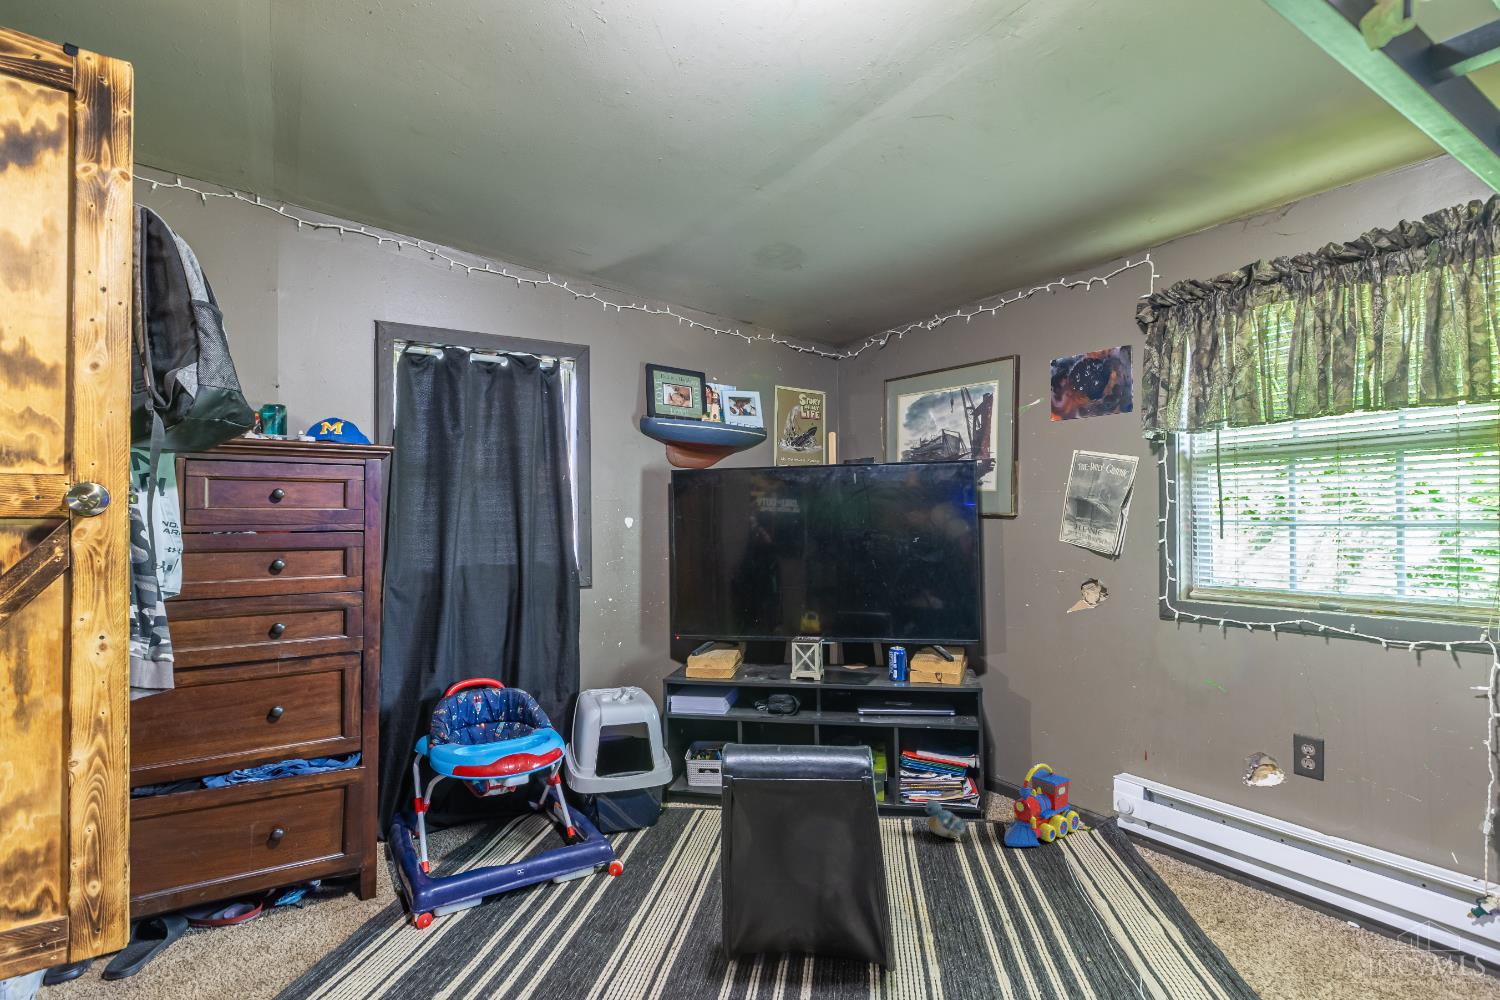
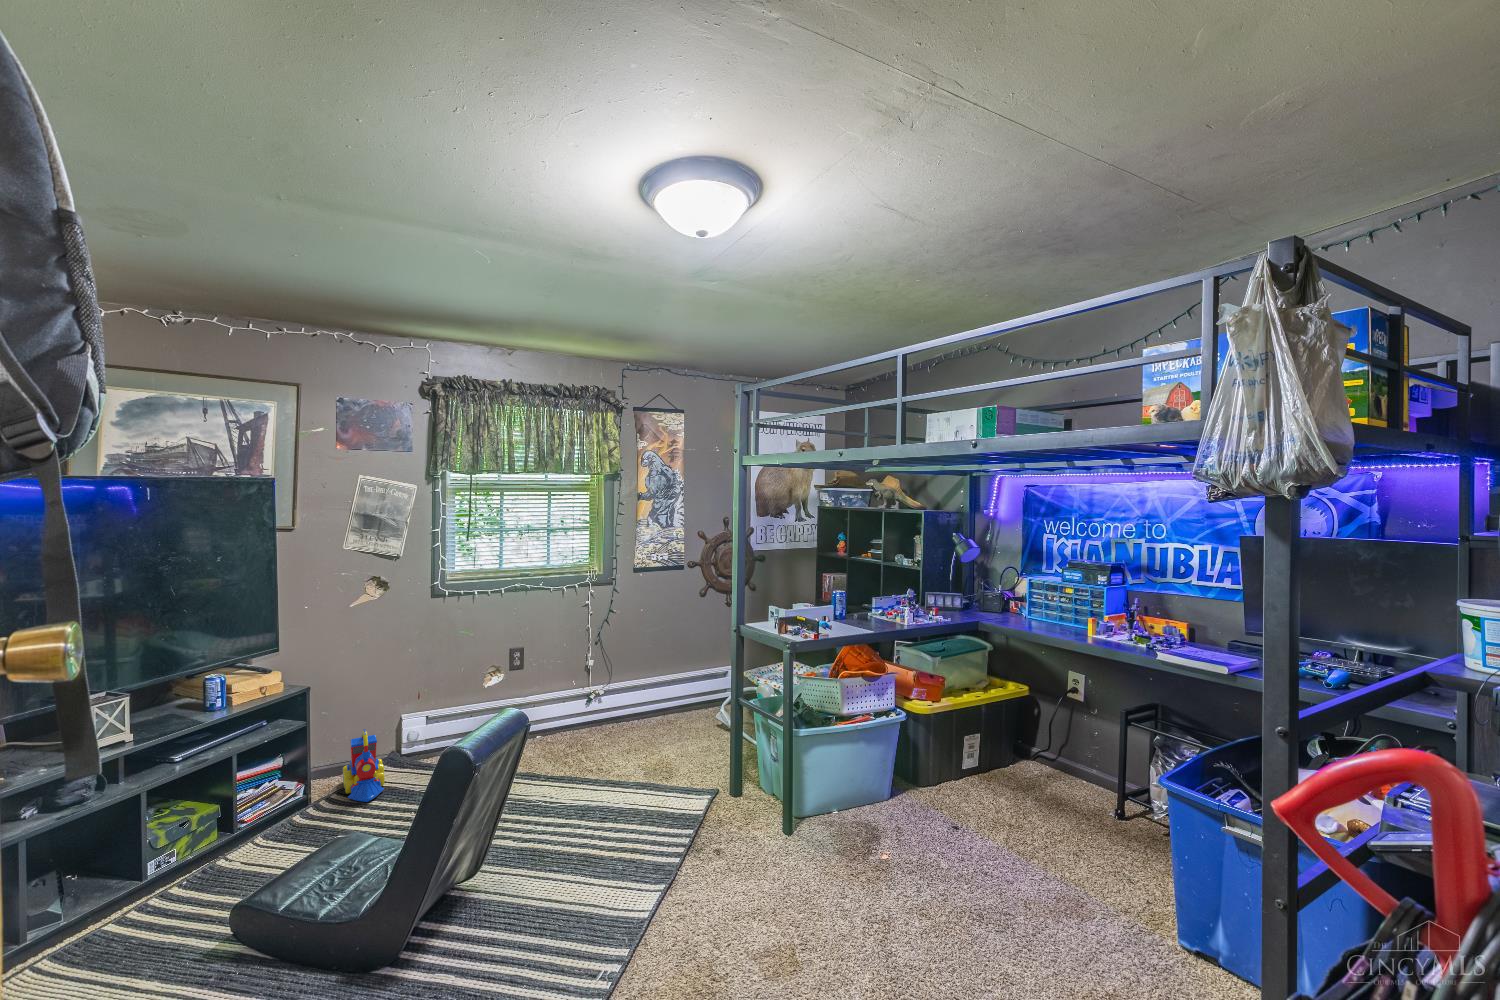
plush toy: present [925,800,970,838] -> none [293,800,342,830]

